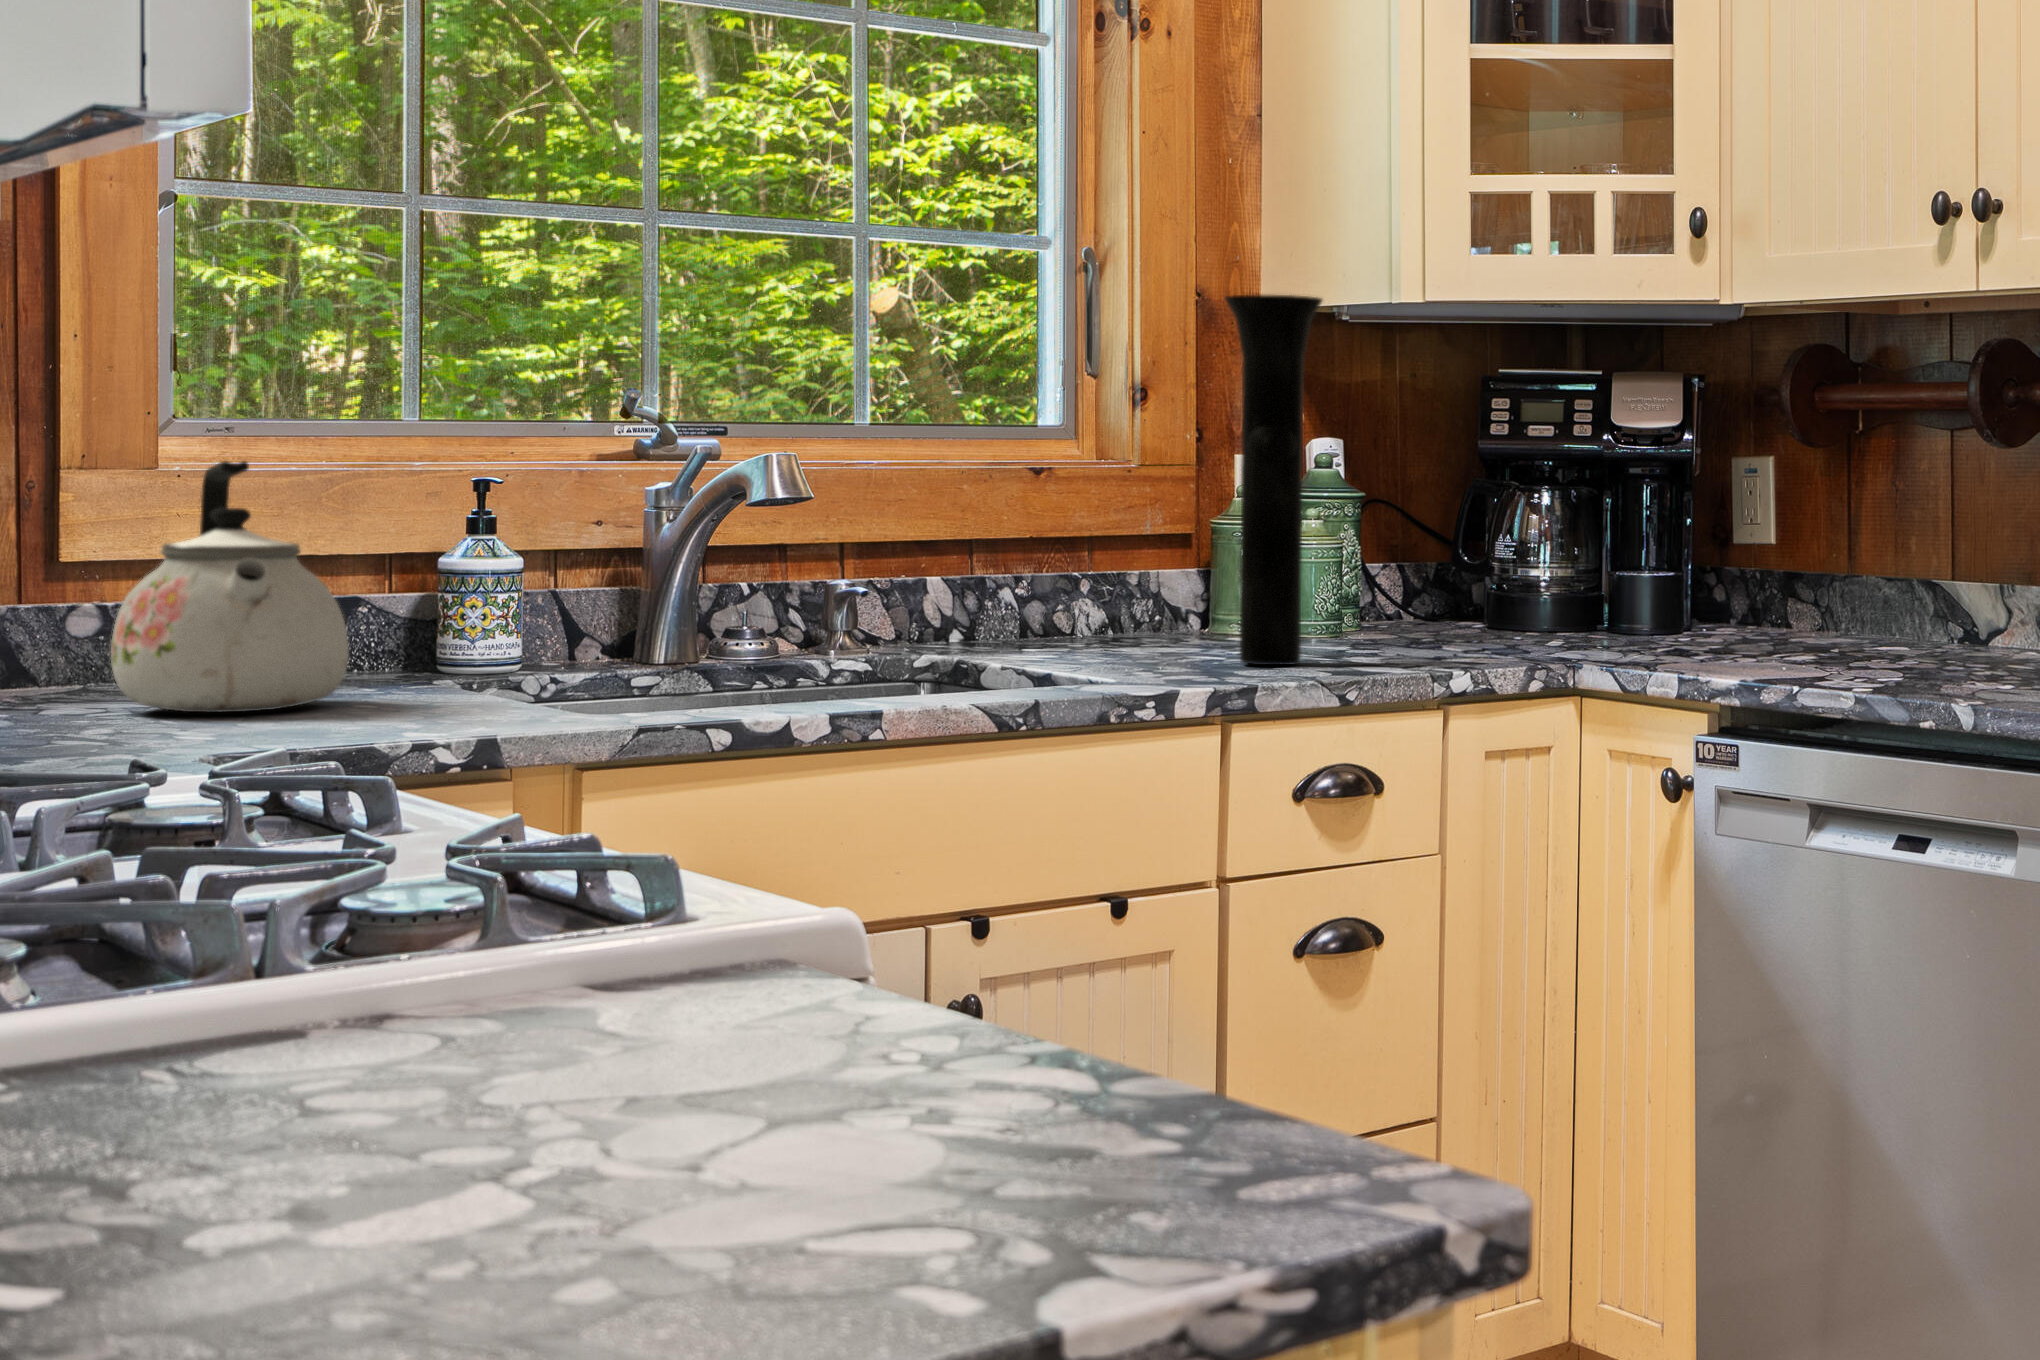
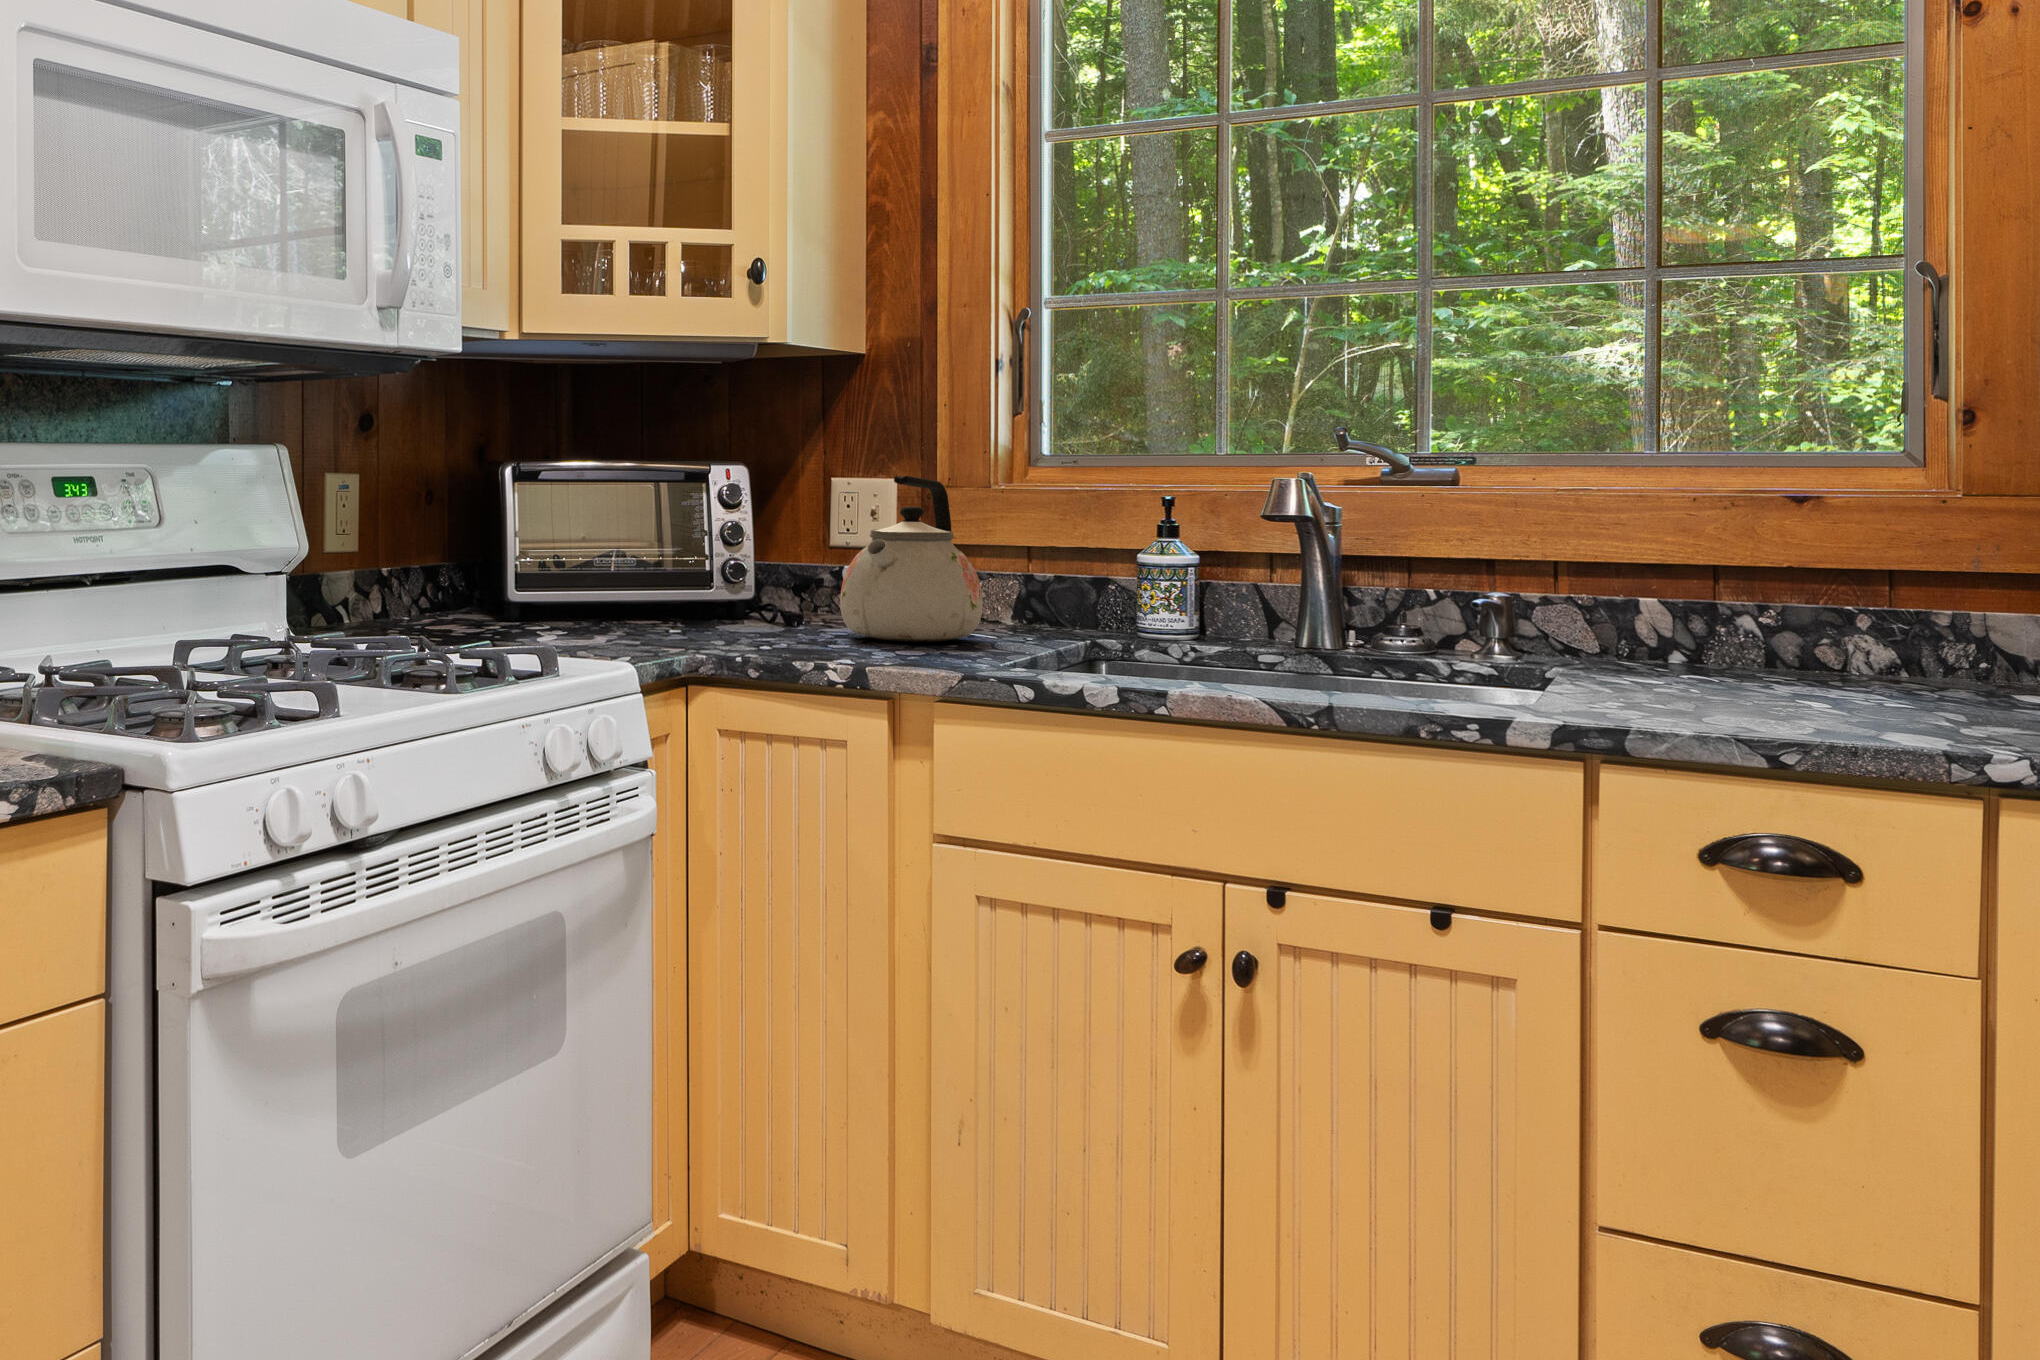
vase: present [1225,295,1322,665] -> none [1753,285,1895,719]

